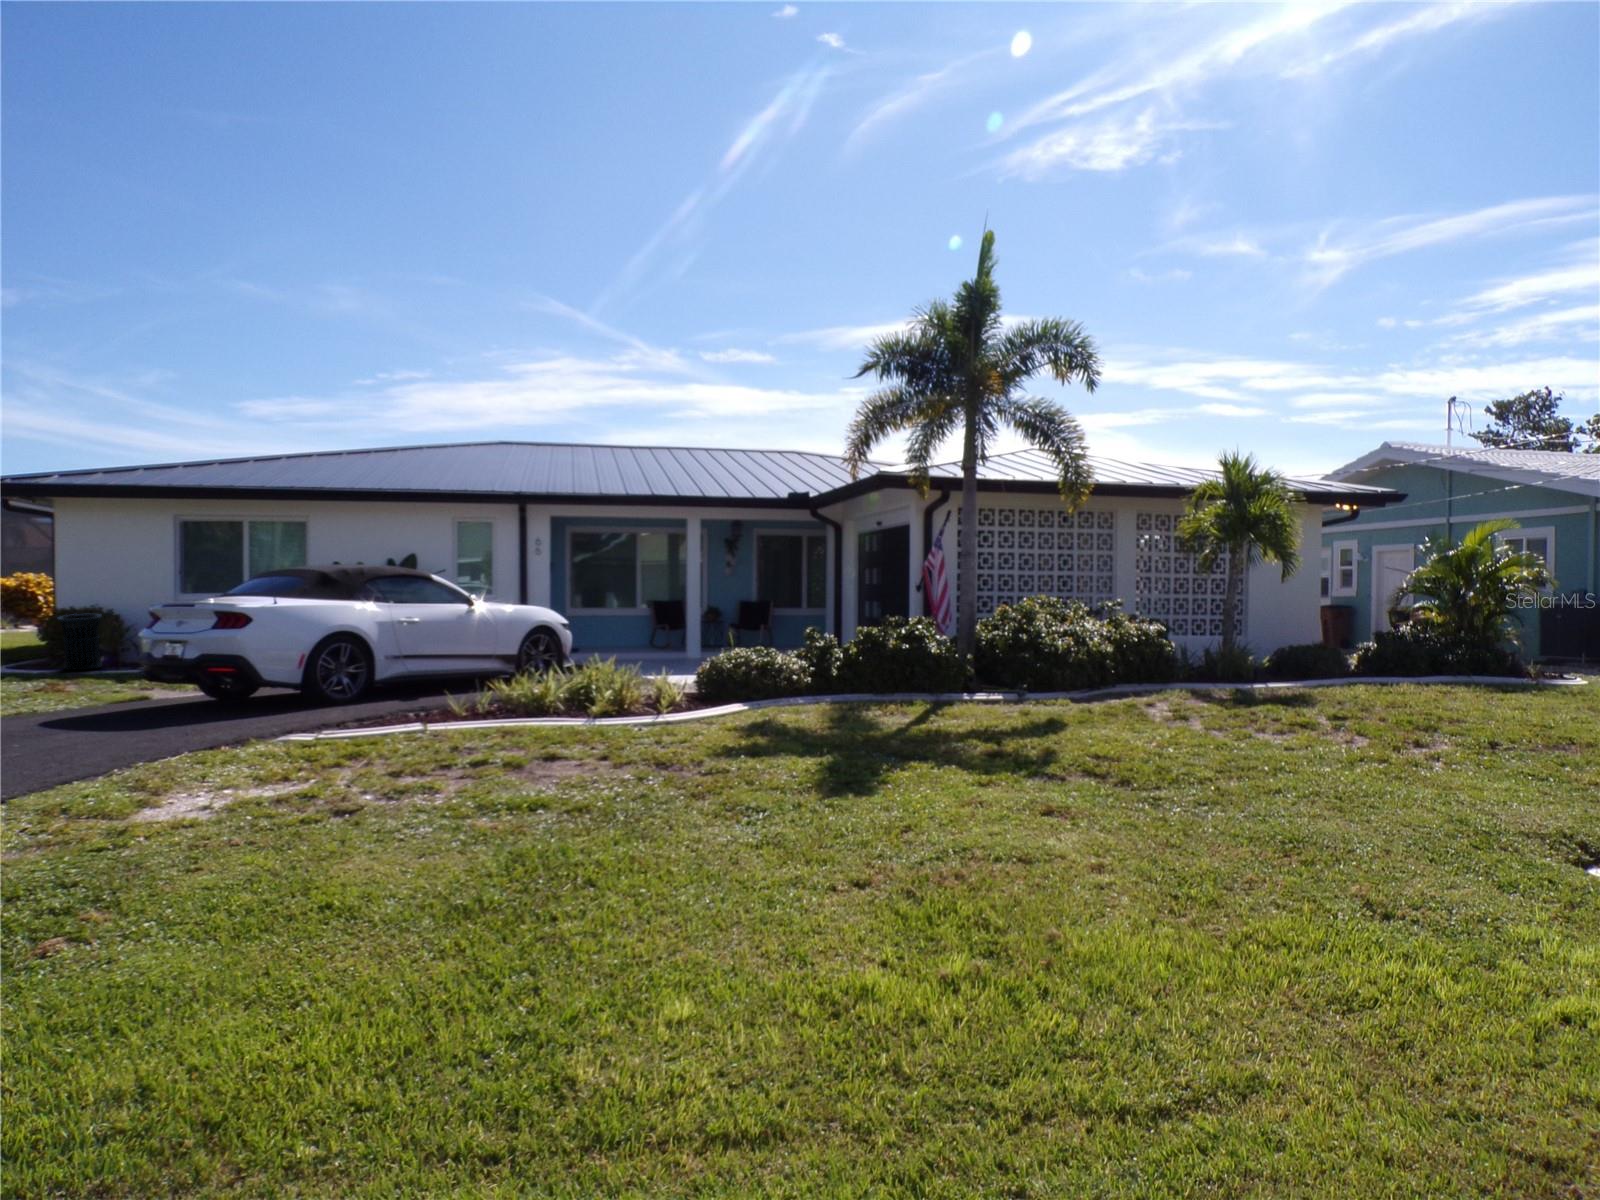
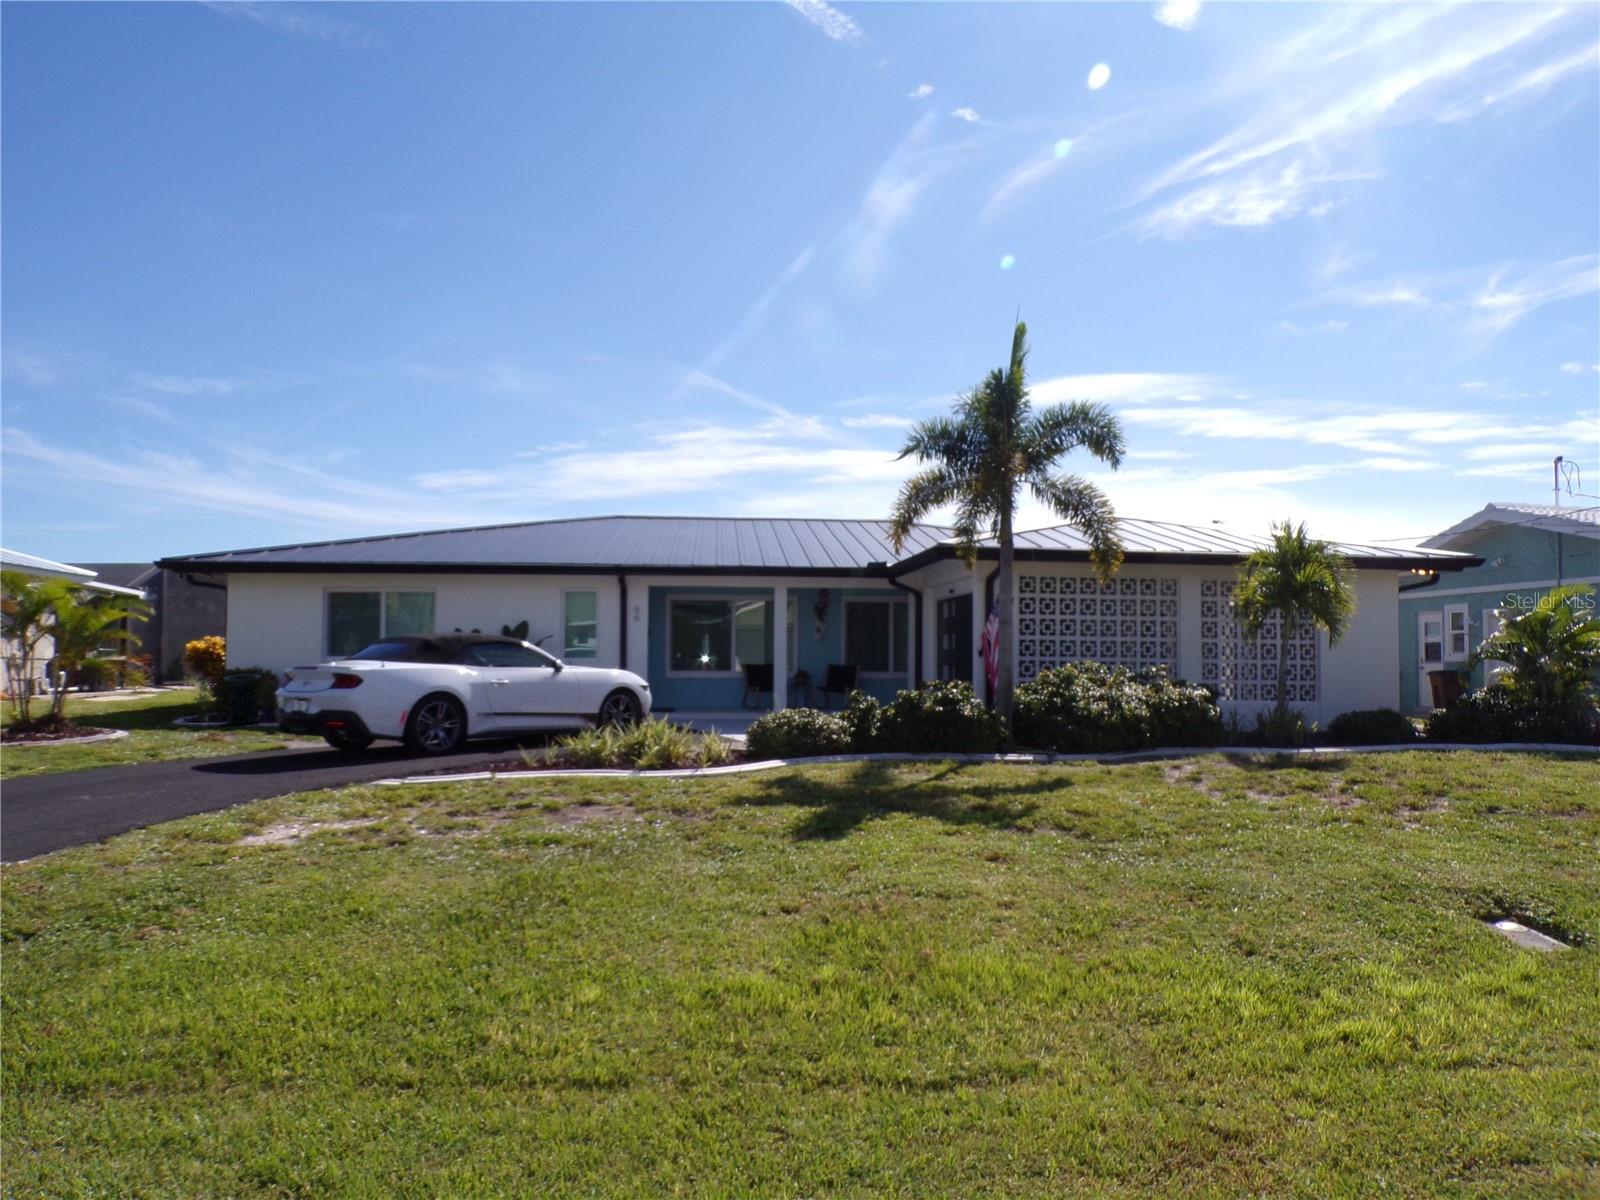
potted plant: none [15,623,45,668] -> present [194,683,210,721]

